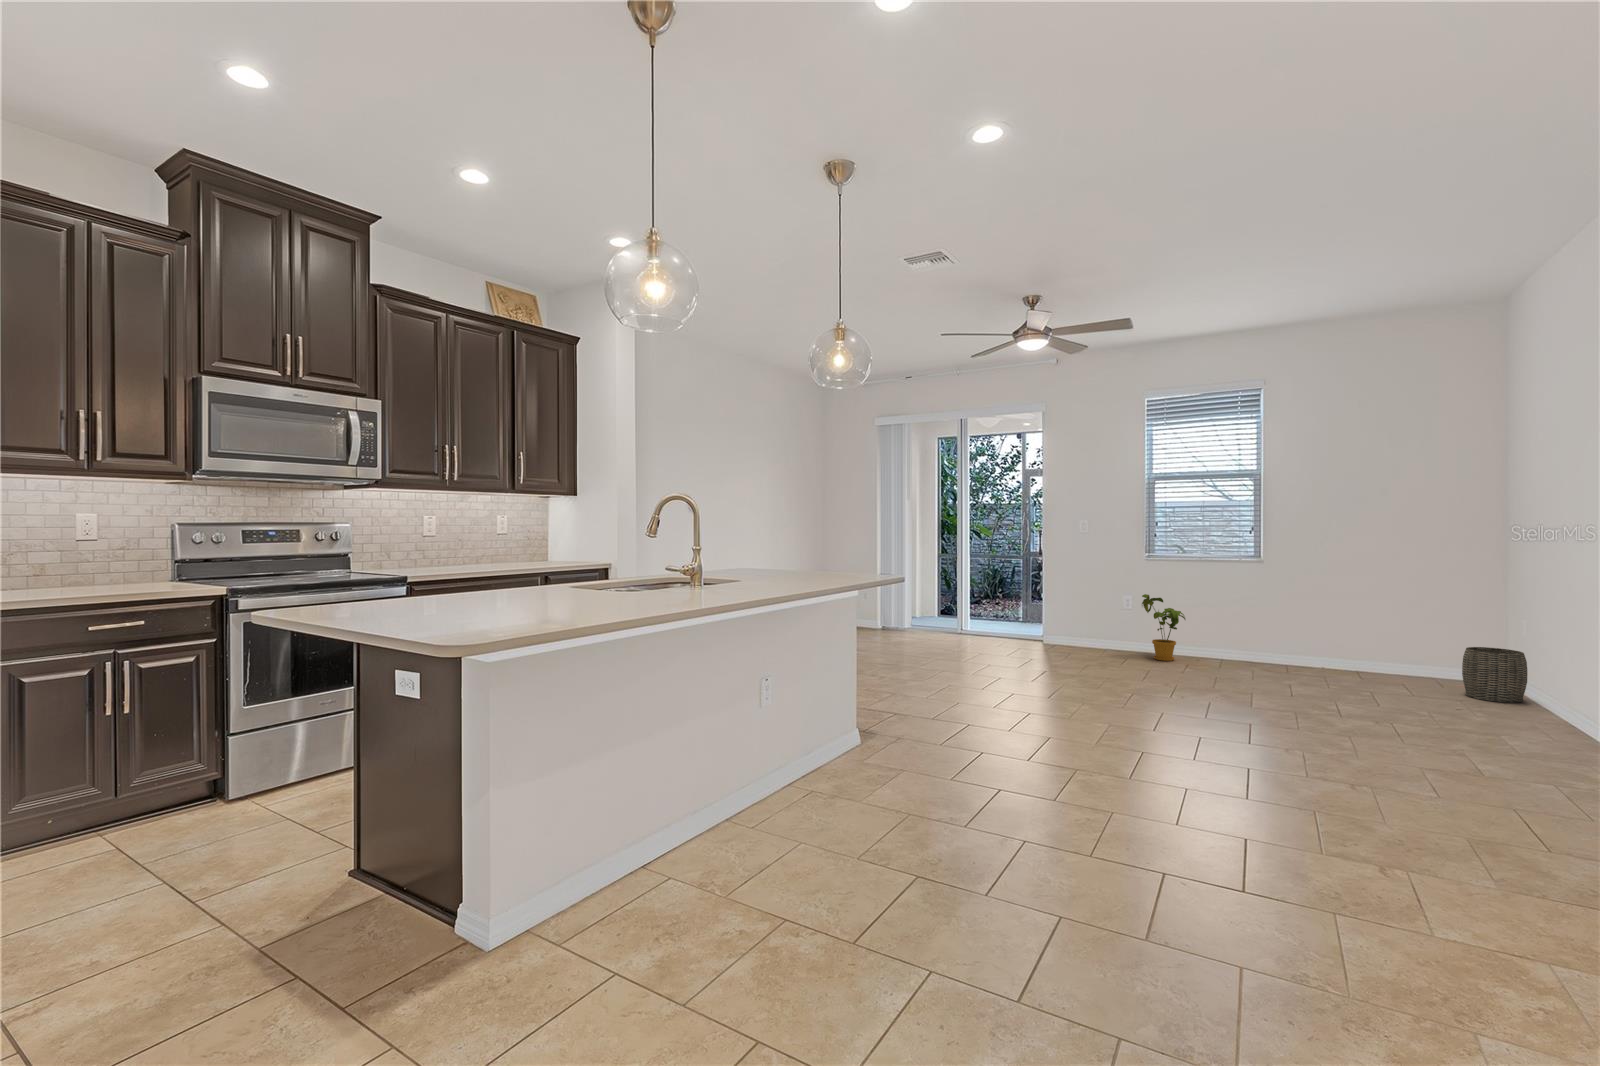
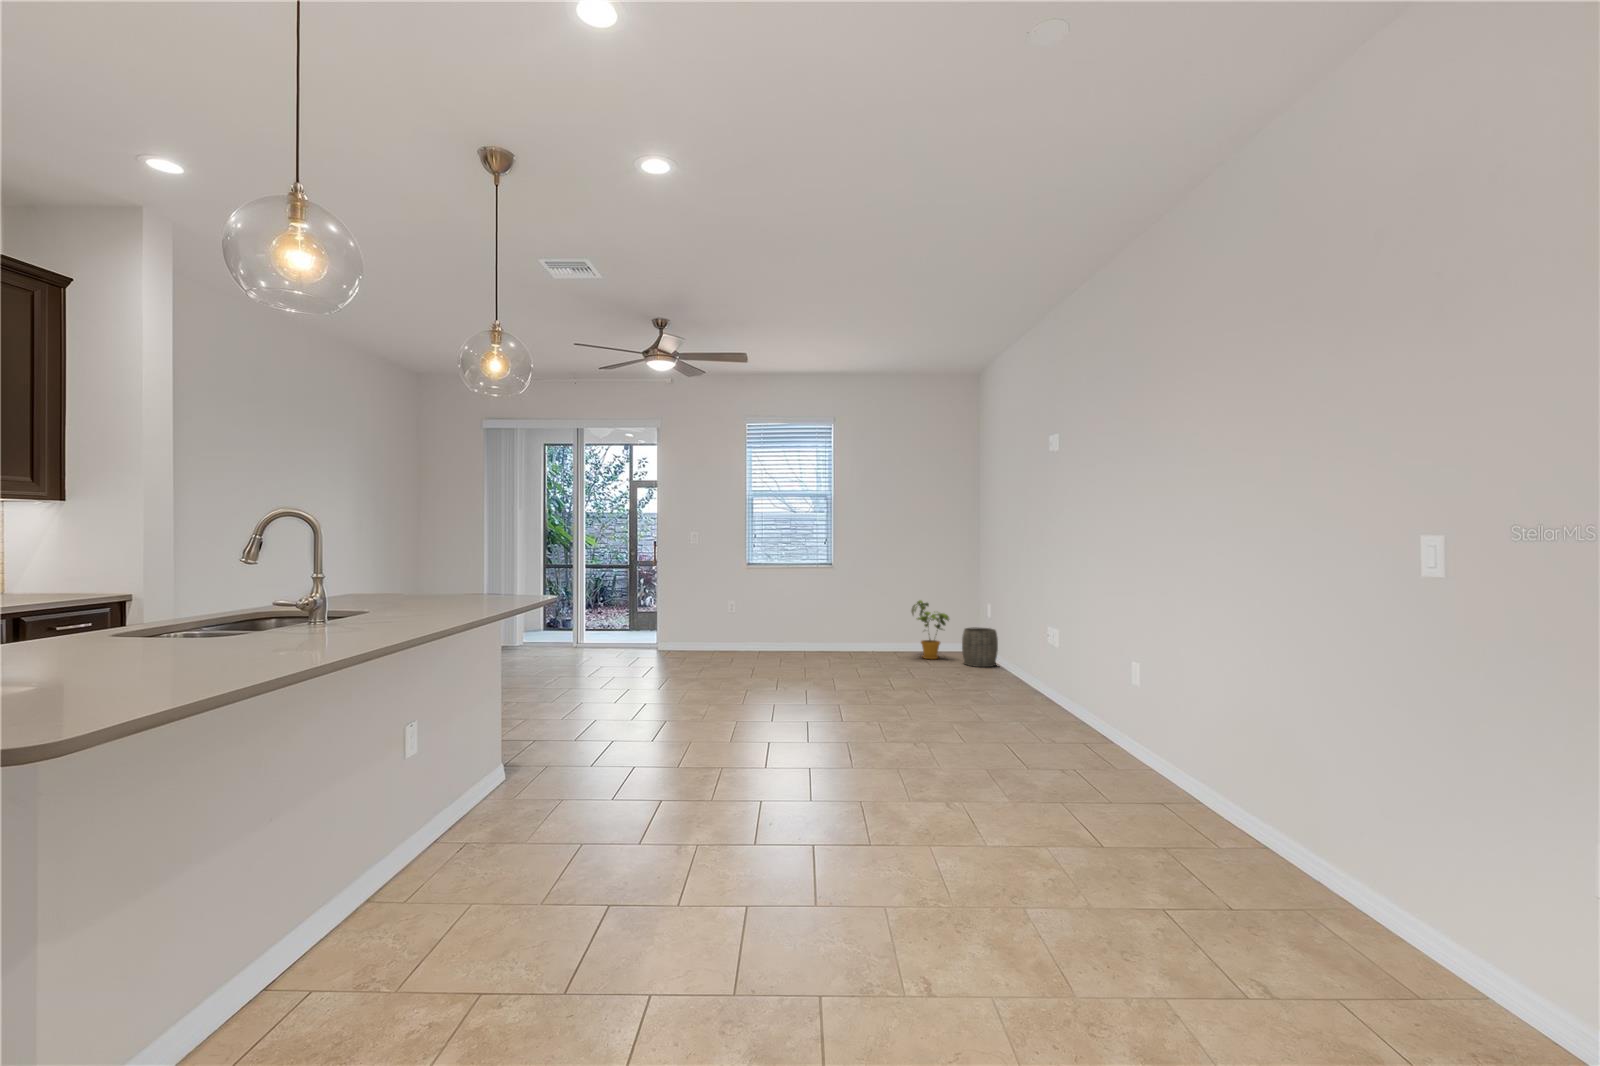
house plant: present [1142,594,1185,661] -> present [912,600,949,659]

